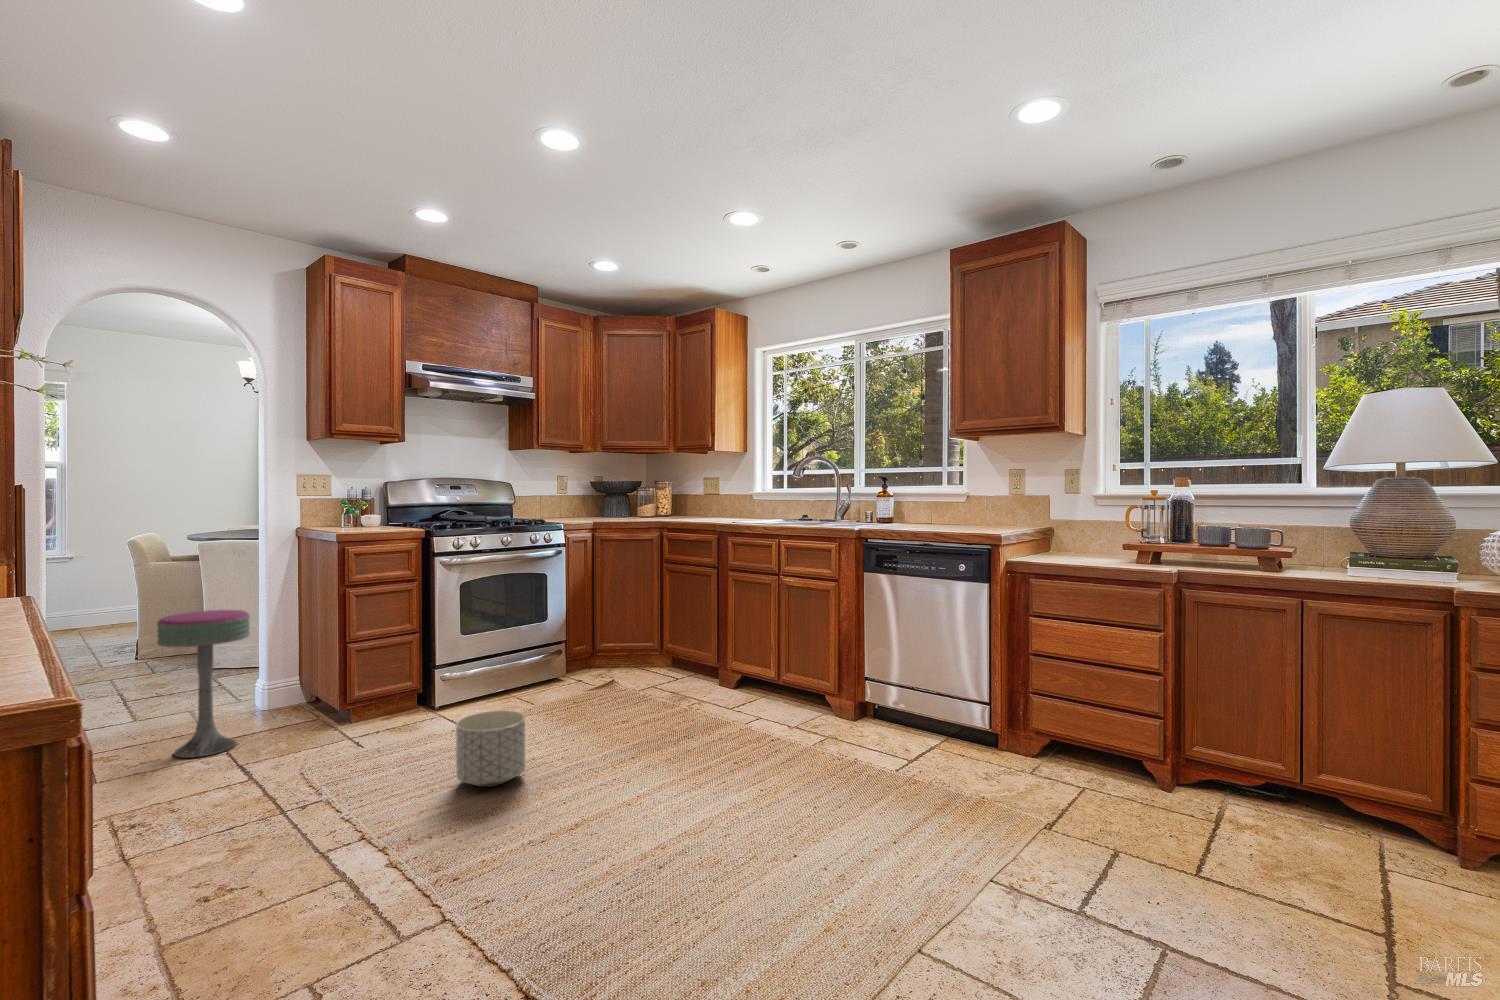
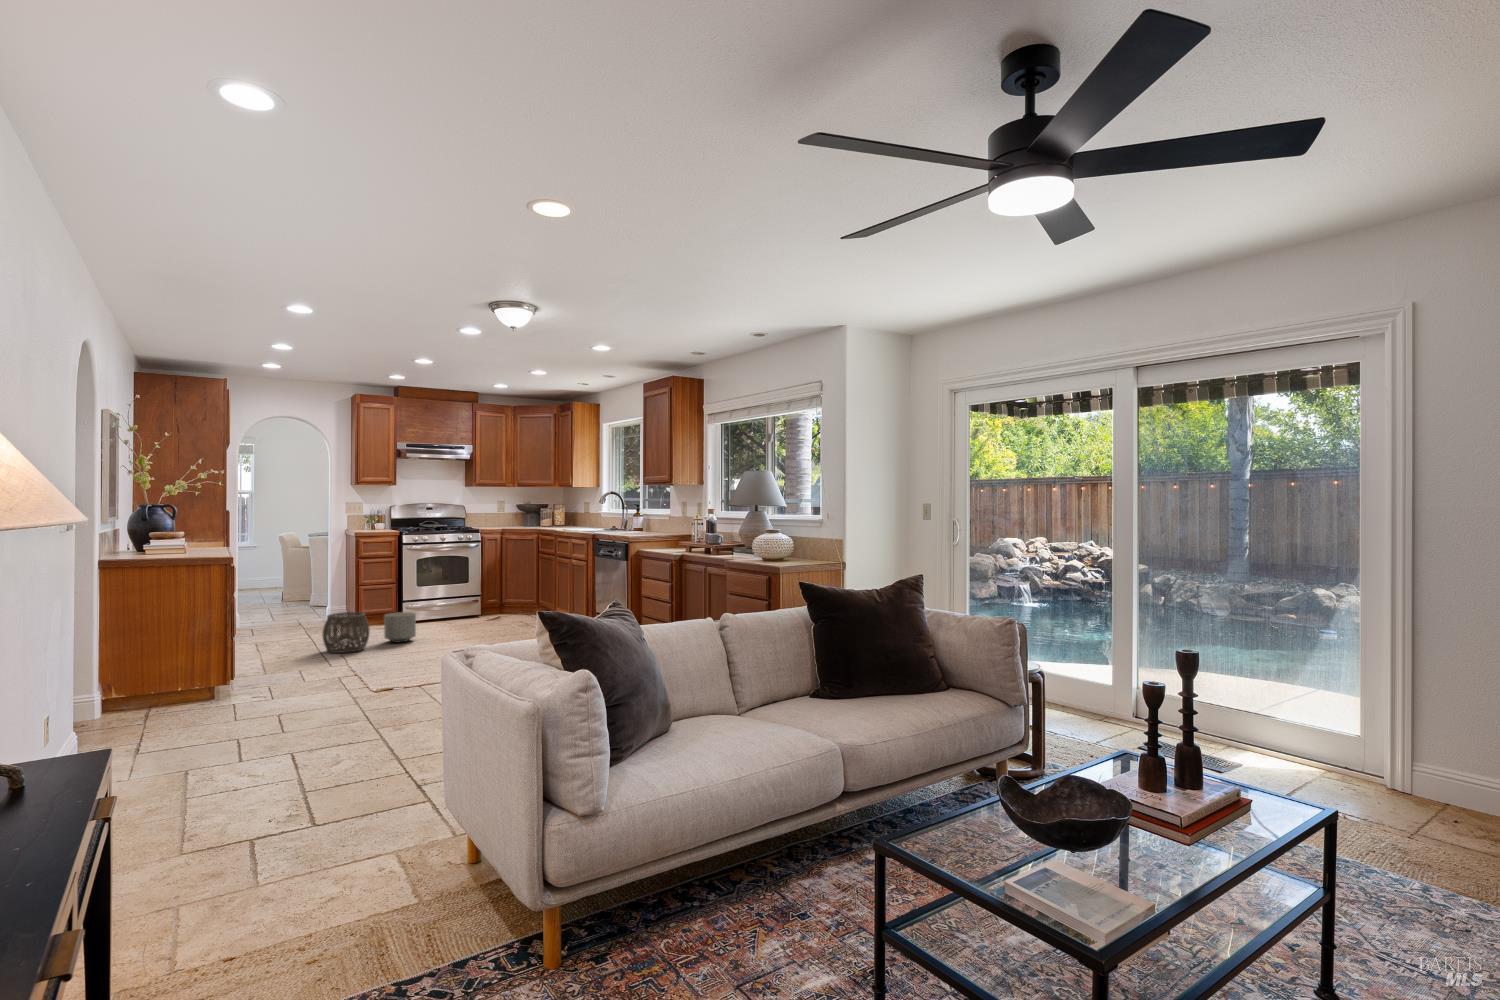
bar stool: present [157,610,250,758] -> none [277,567,315,632]
woven basket: none [323,732,444,856] -> present [322,612,370,653]

